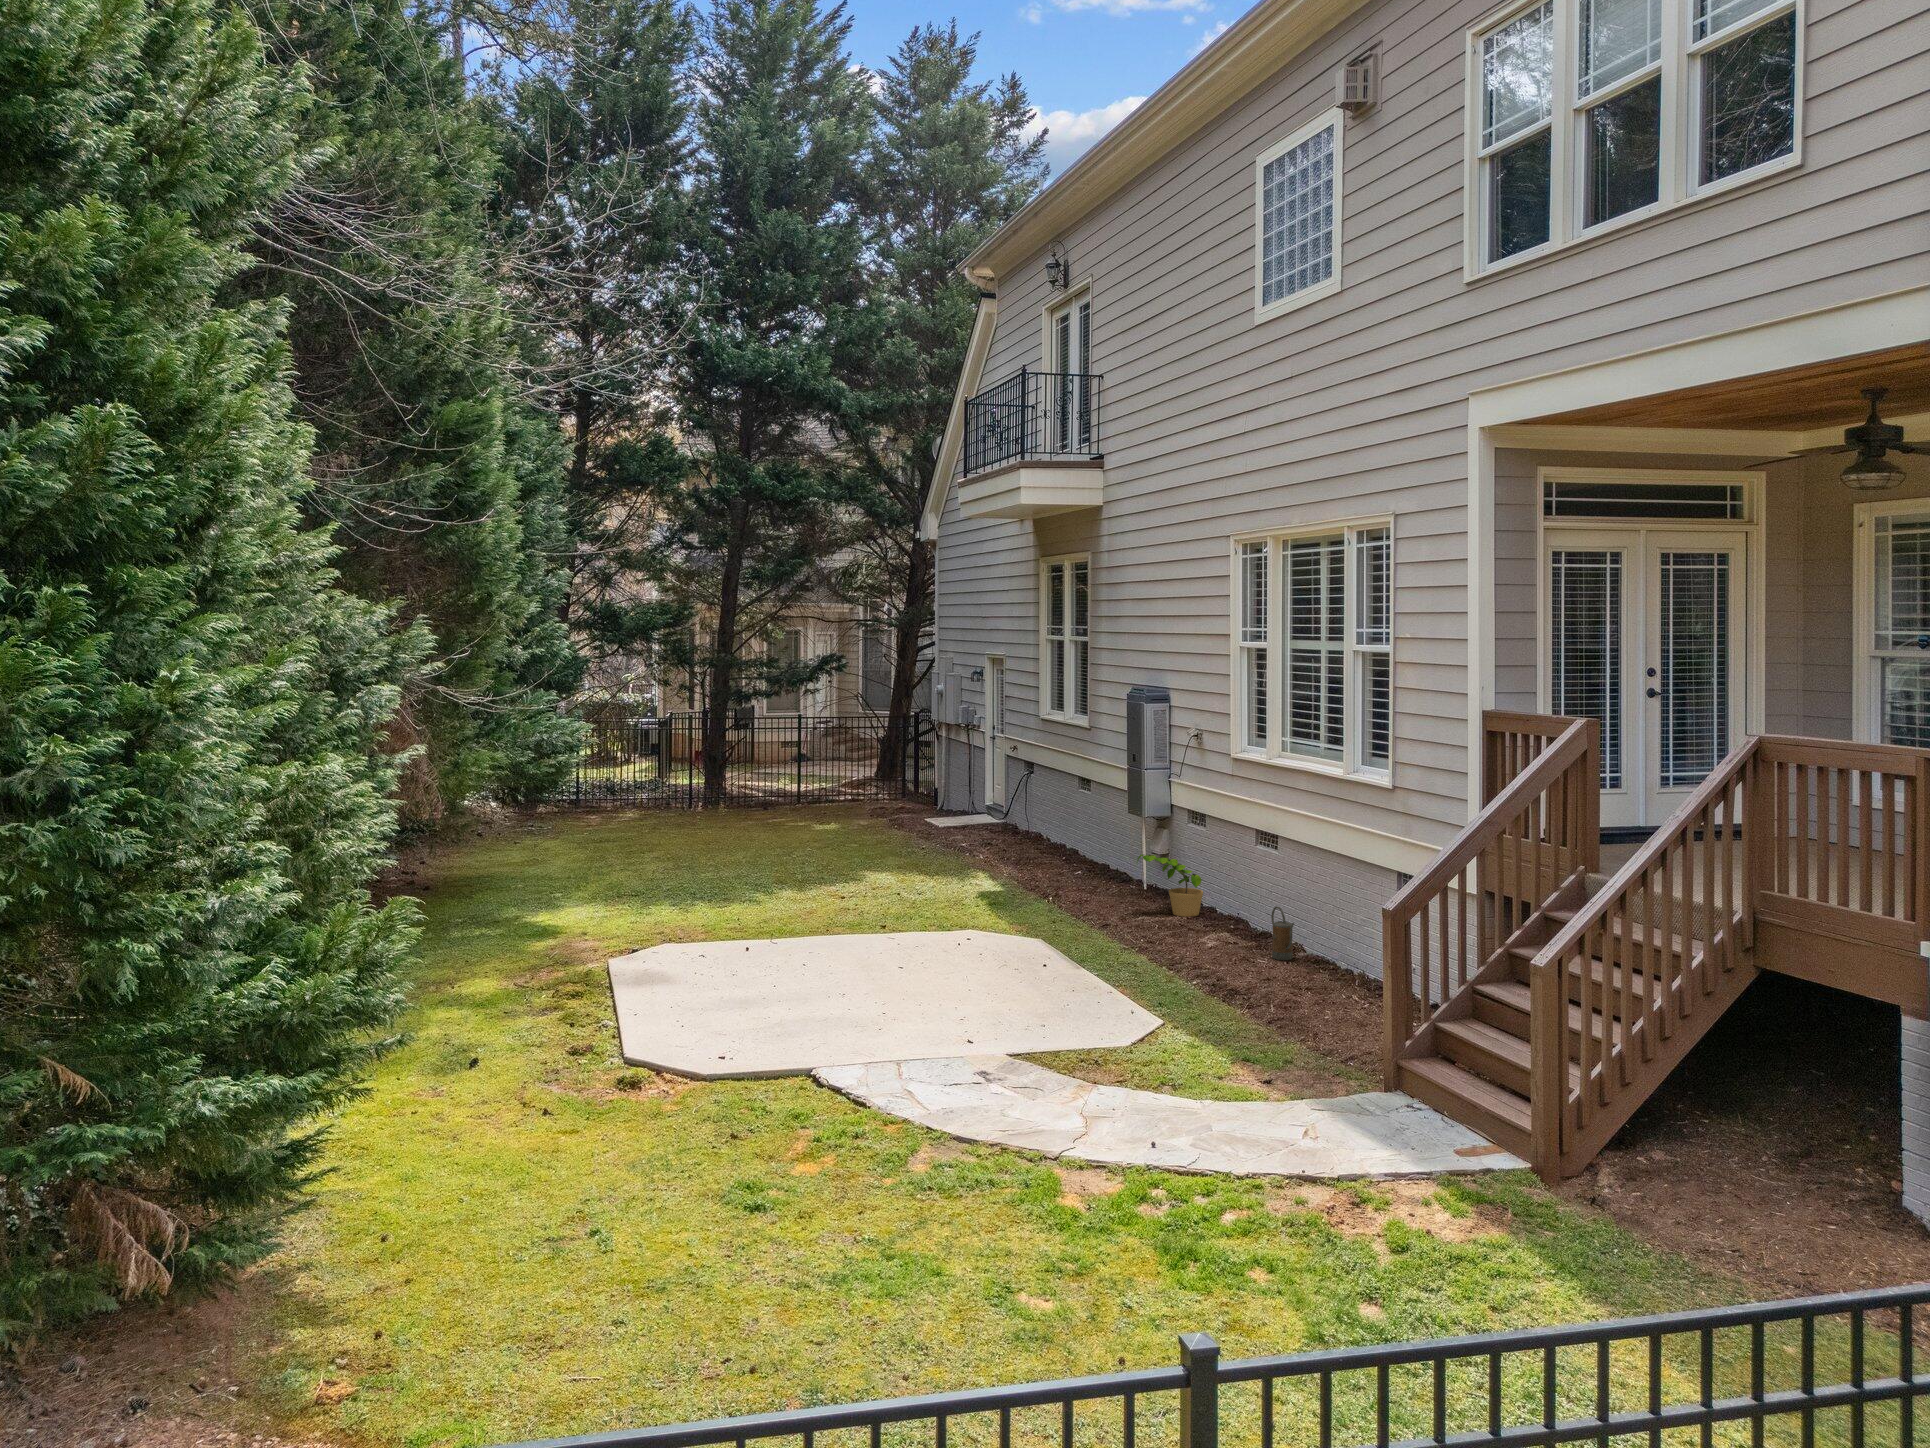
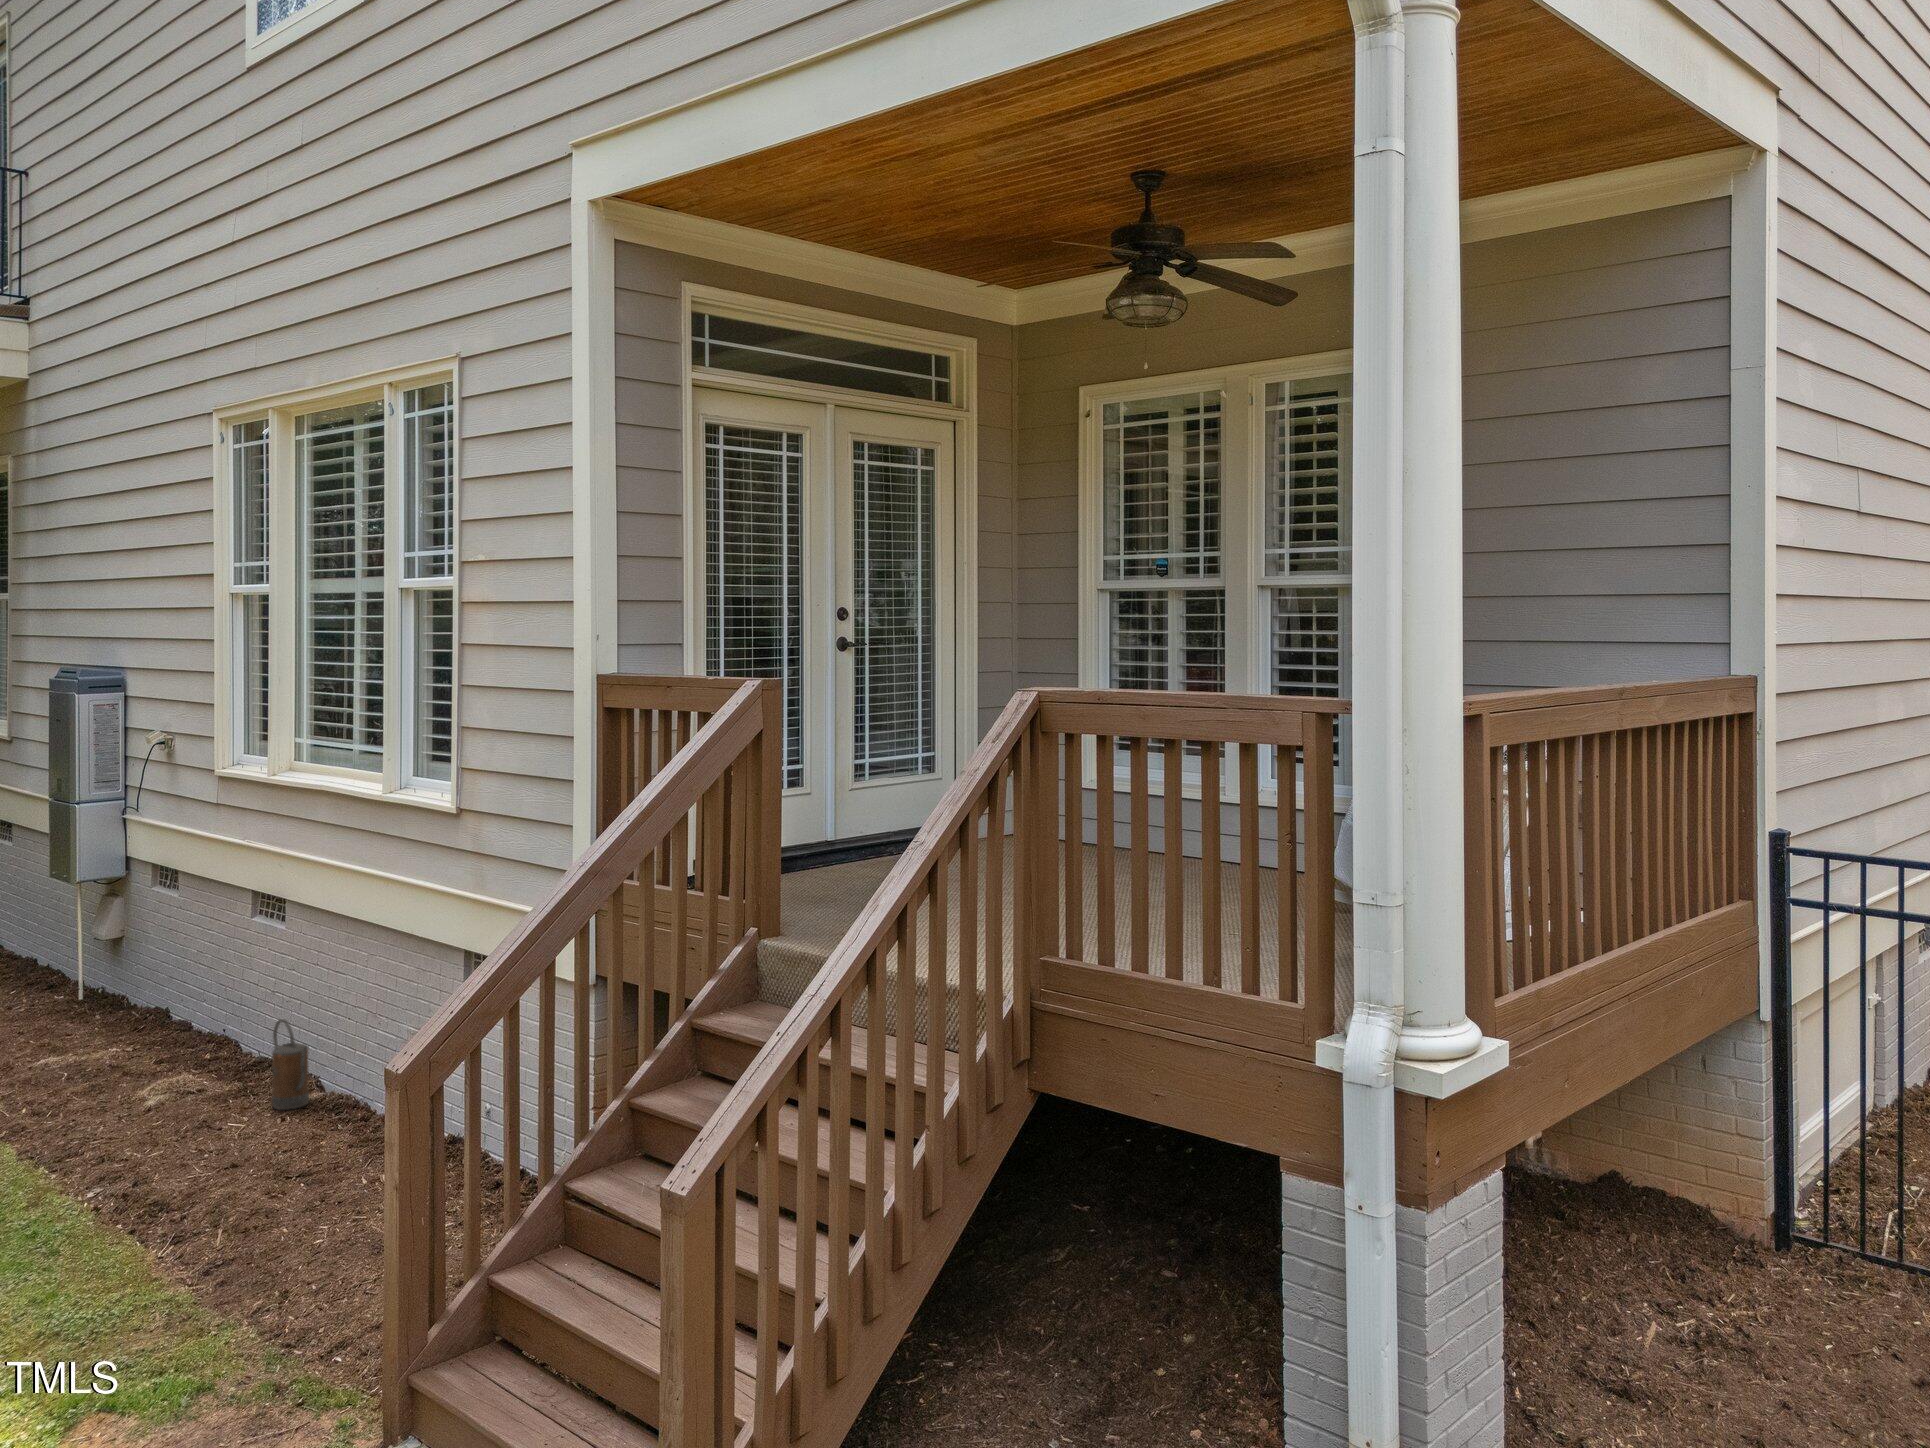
potted plant: present [1137,854,1203,917] -> none [47,943,180,1042]

